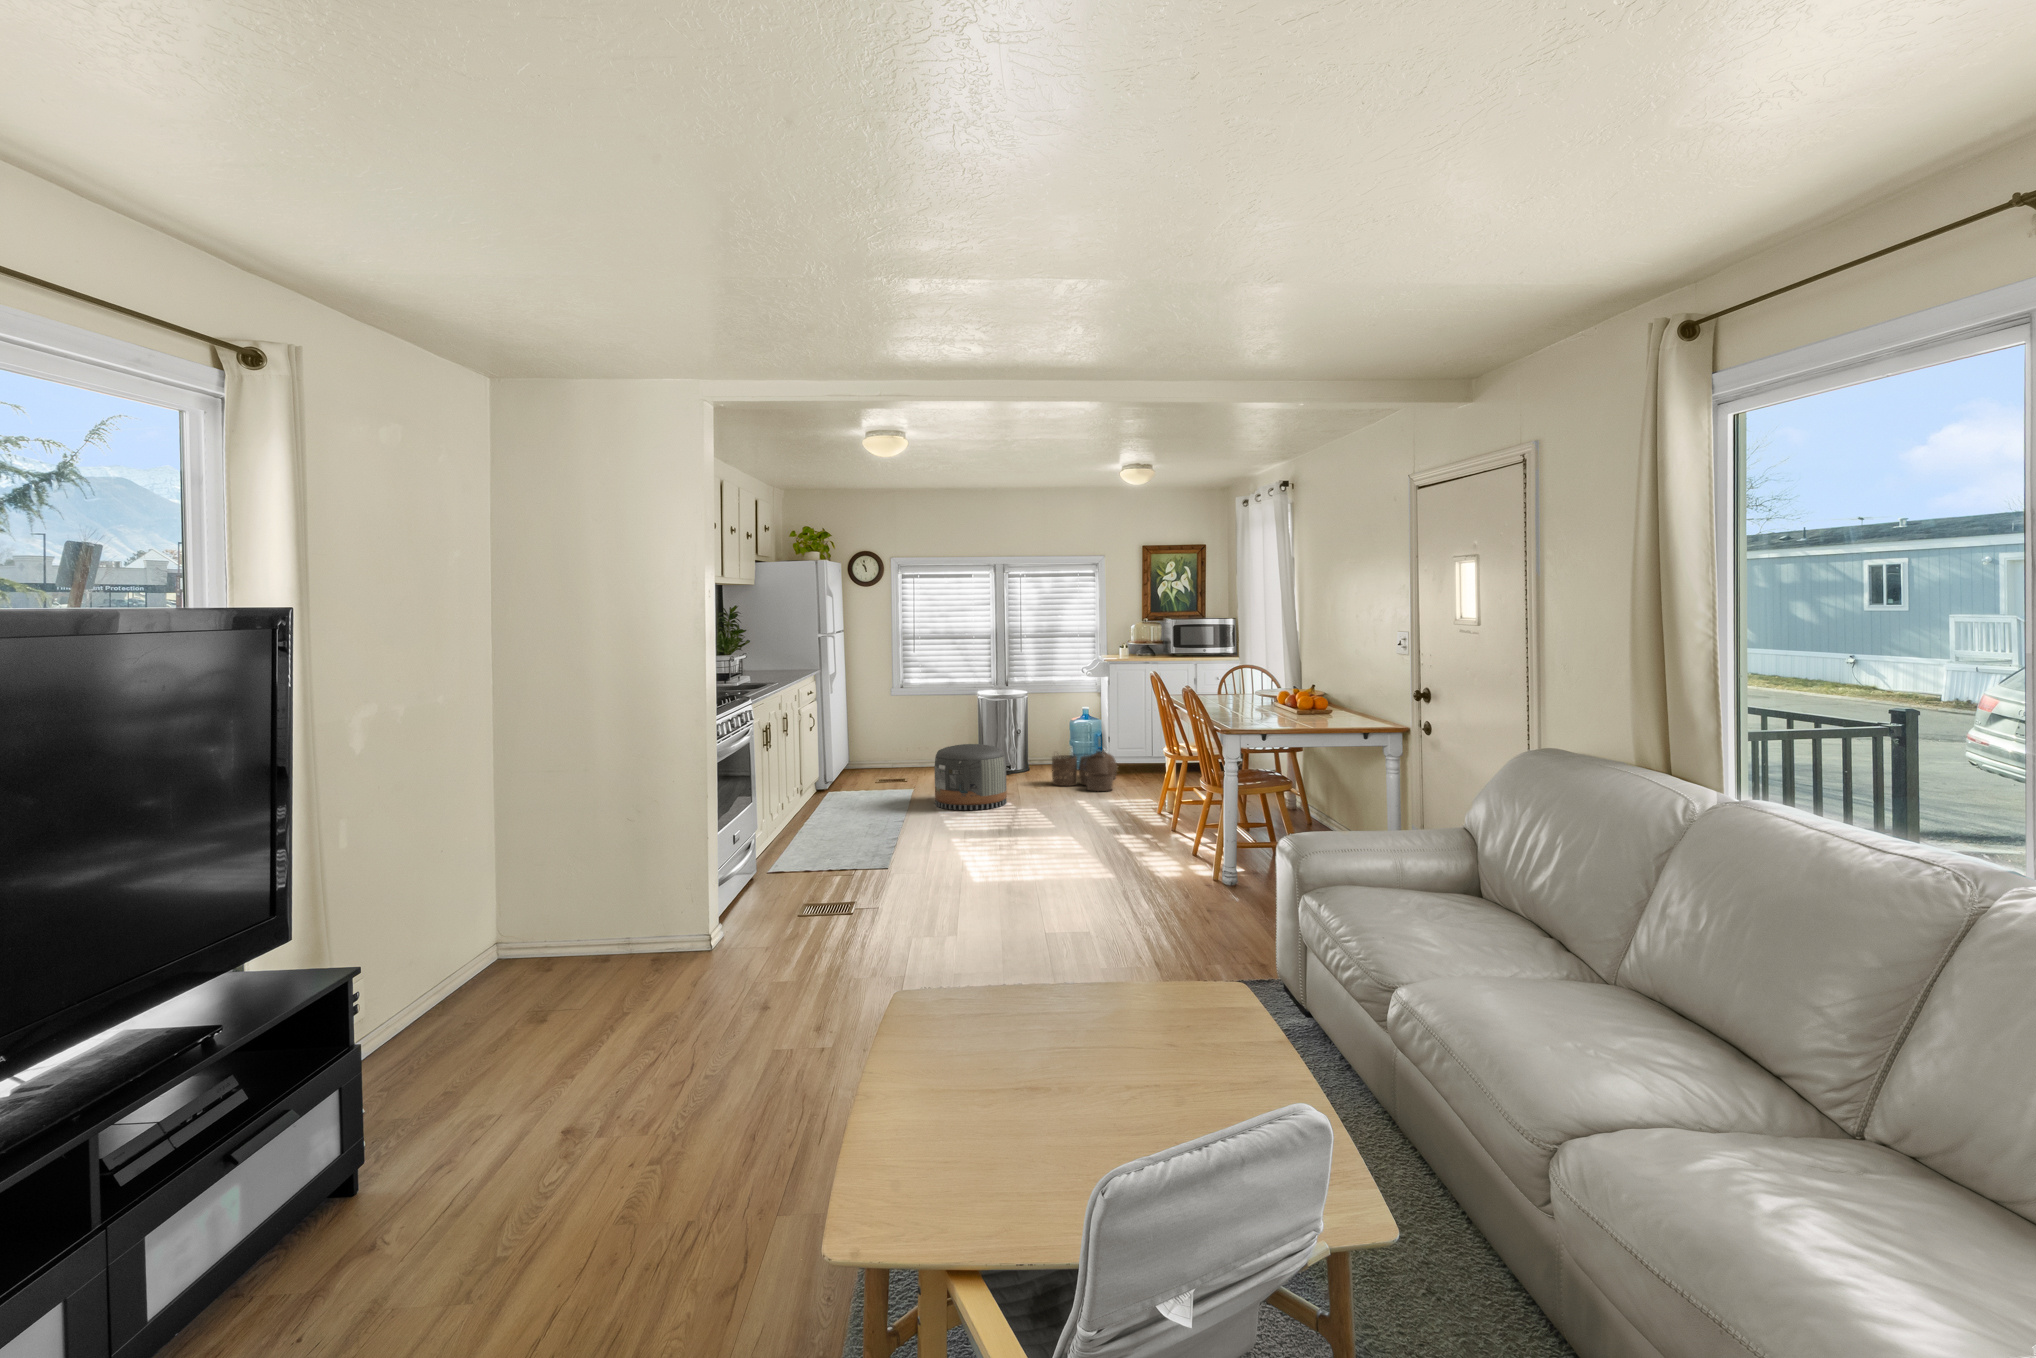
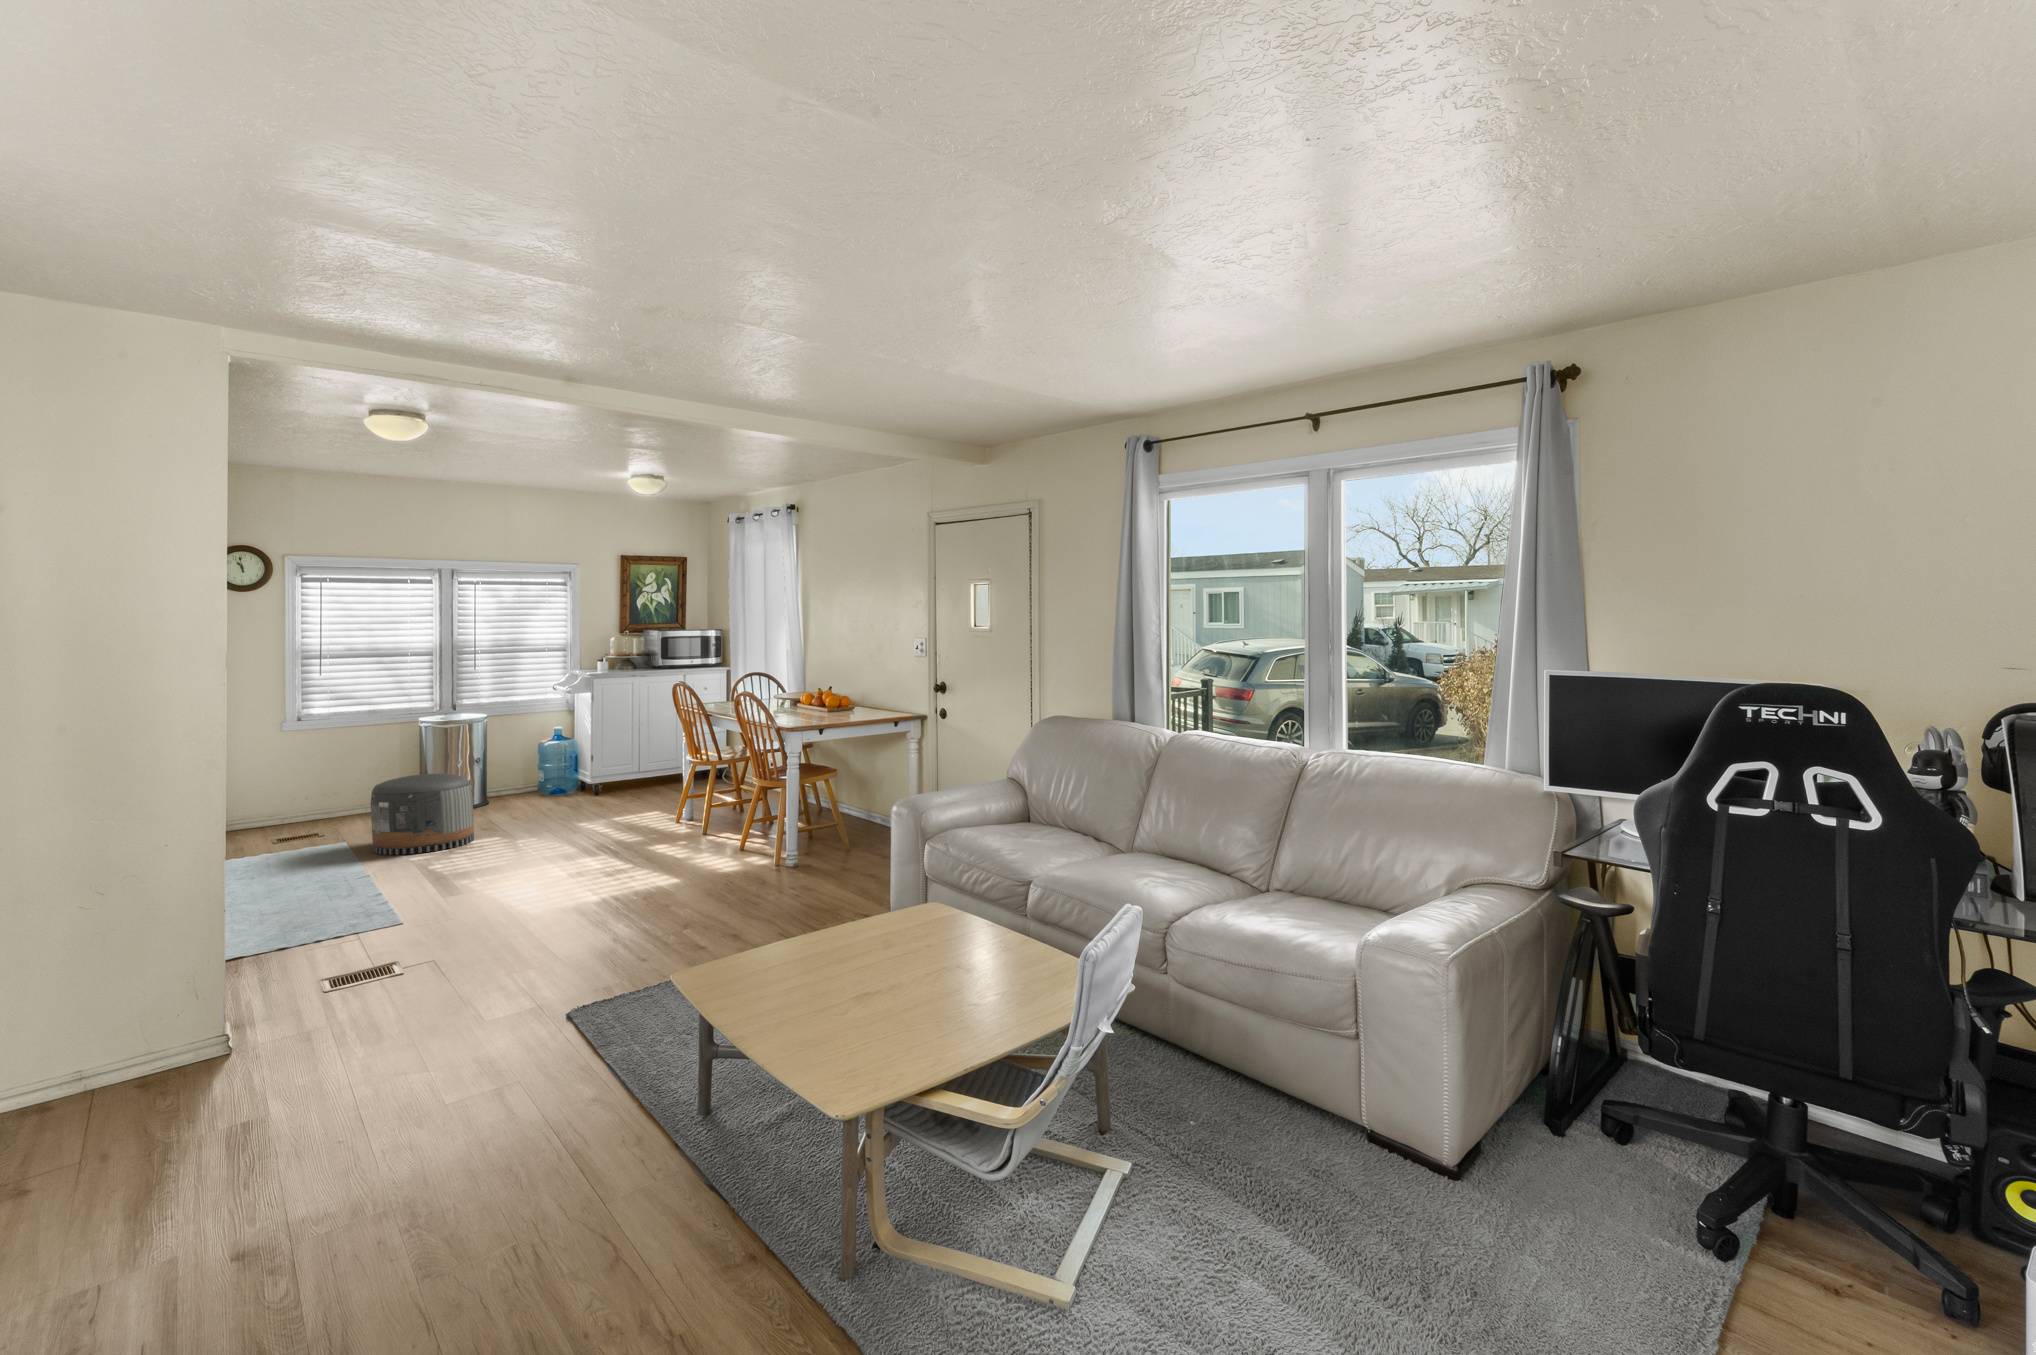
woven basket: present [1052,750,1116,791] -> none [524,769,602,814]

